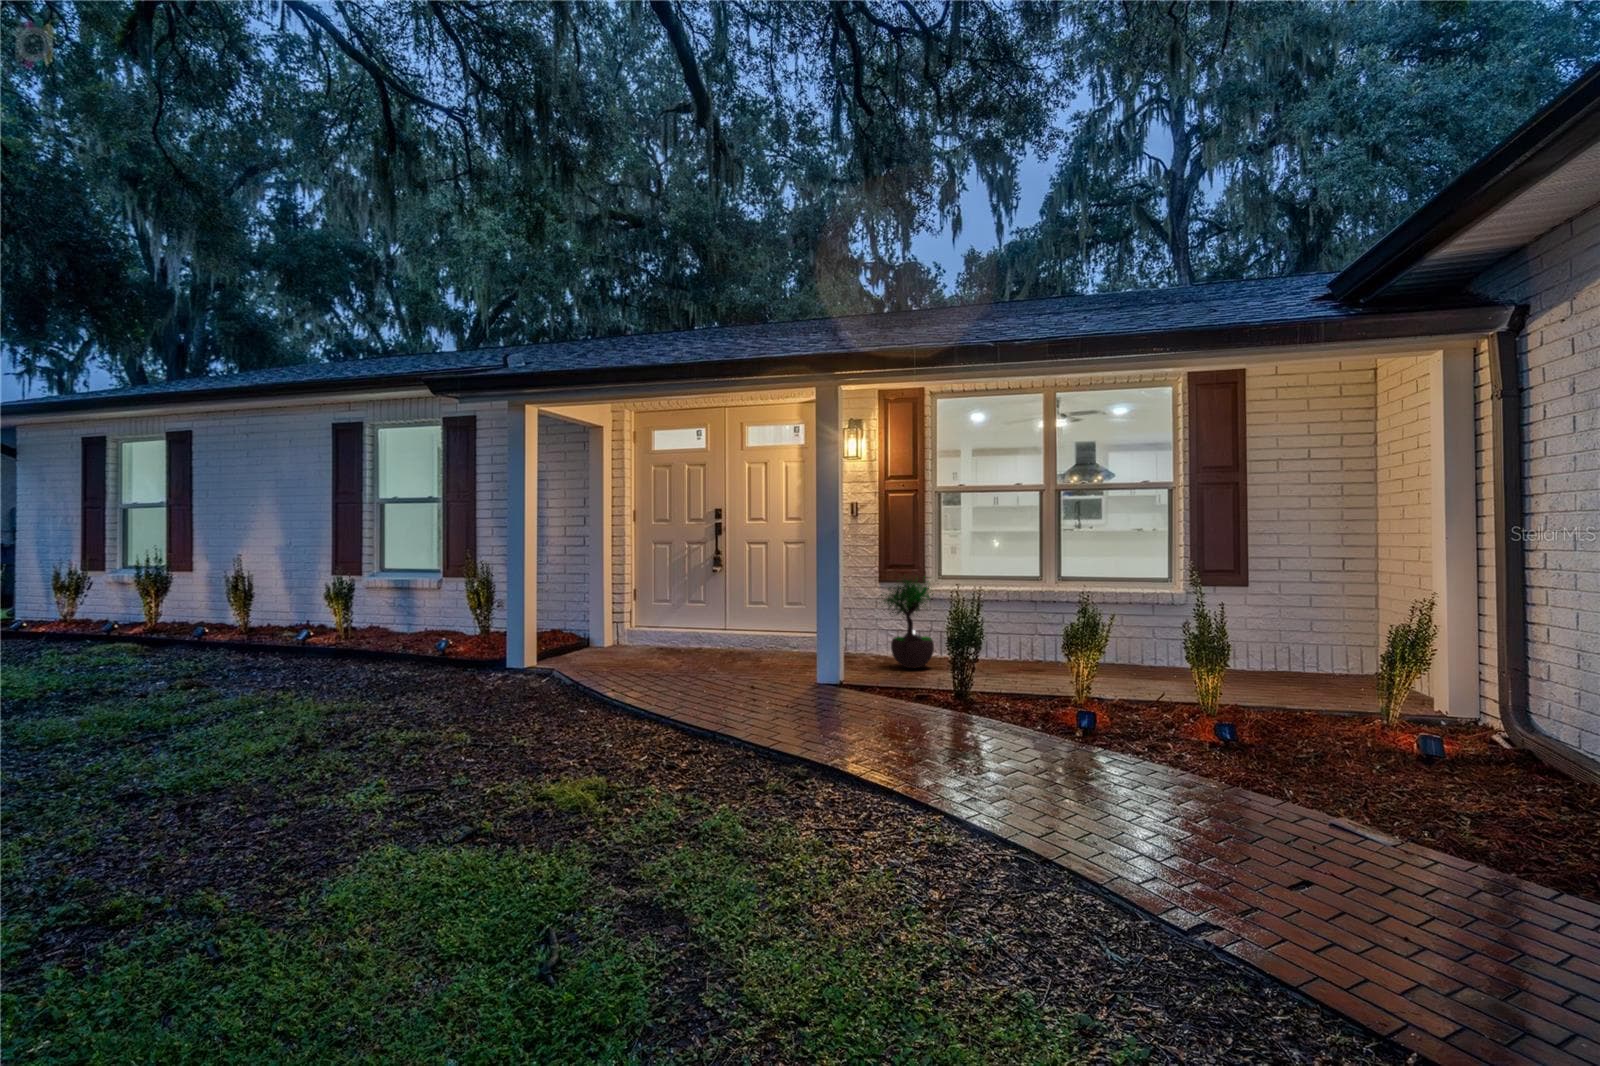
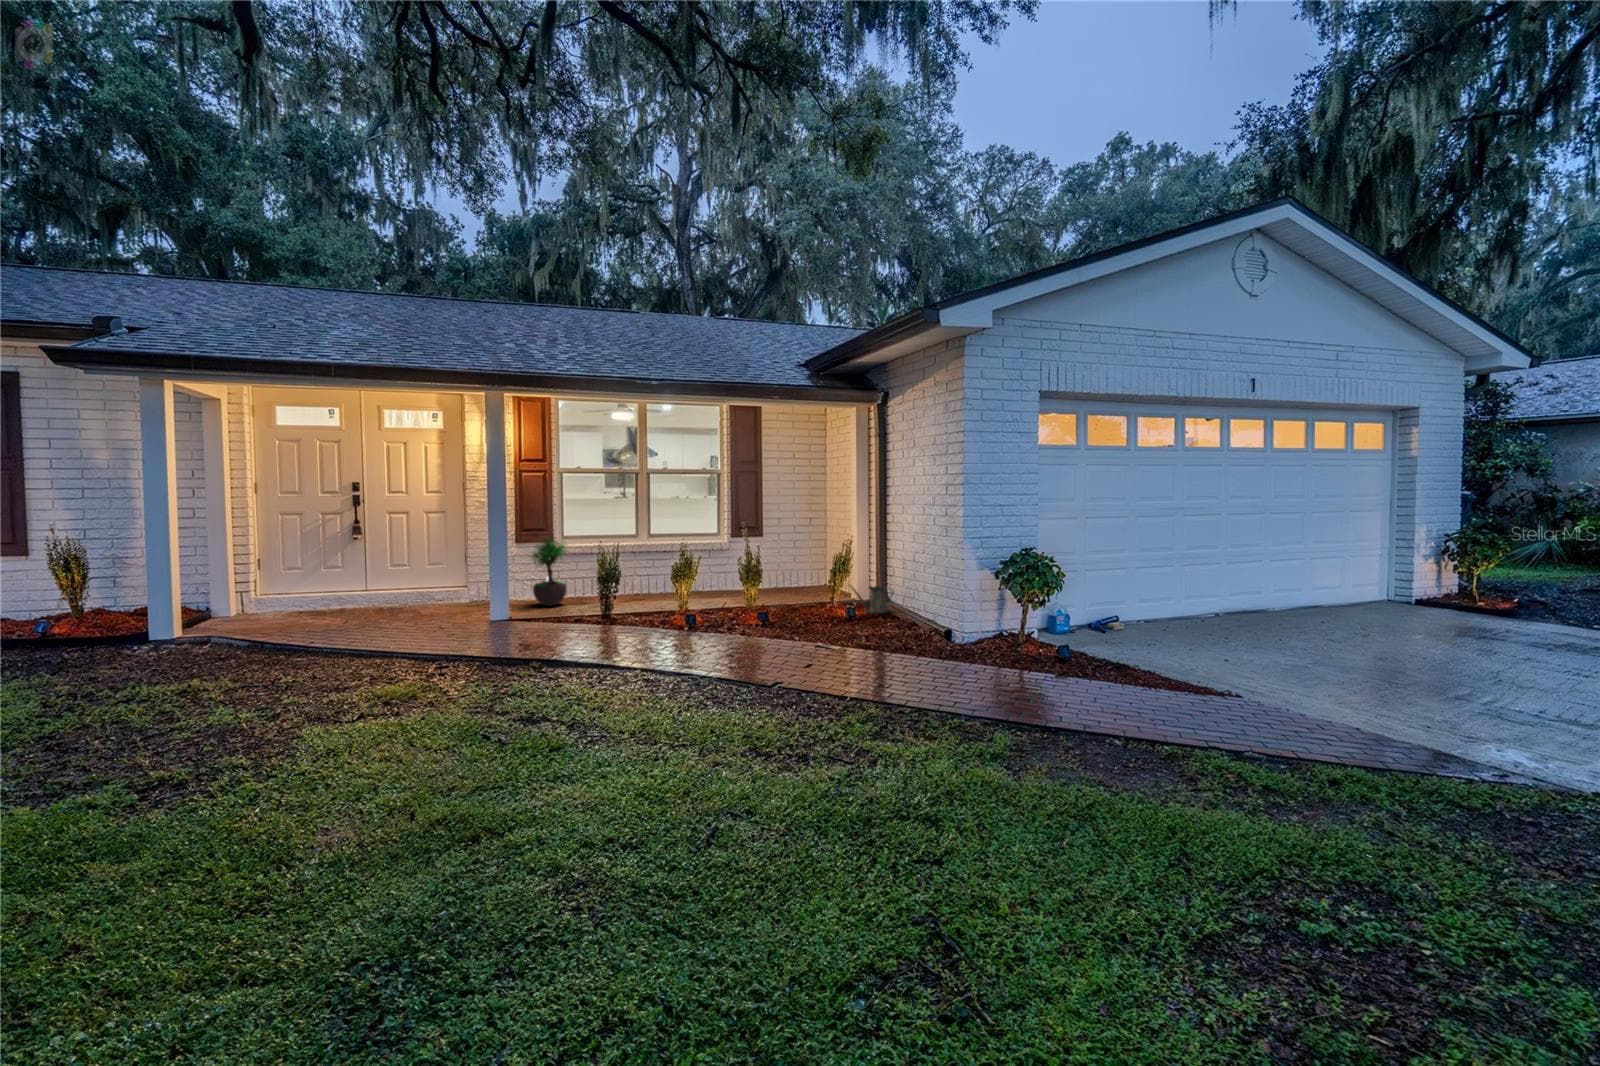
watering can: none [1421,686,1547,756] -> present [849,585,893,613]

